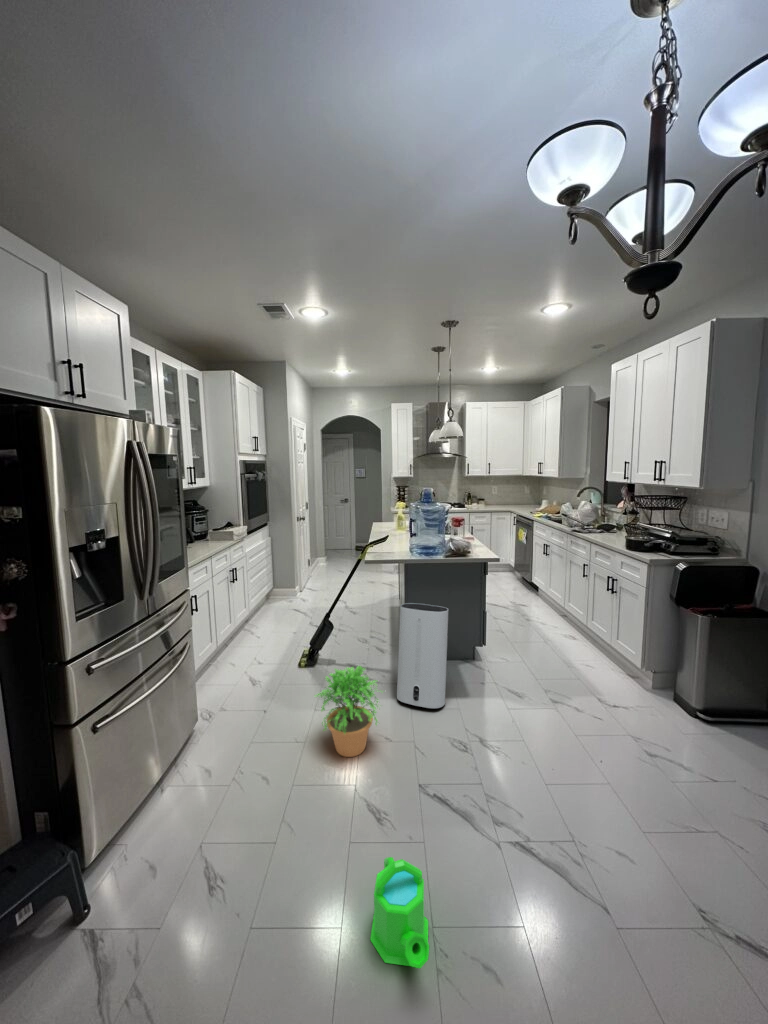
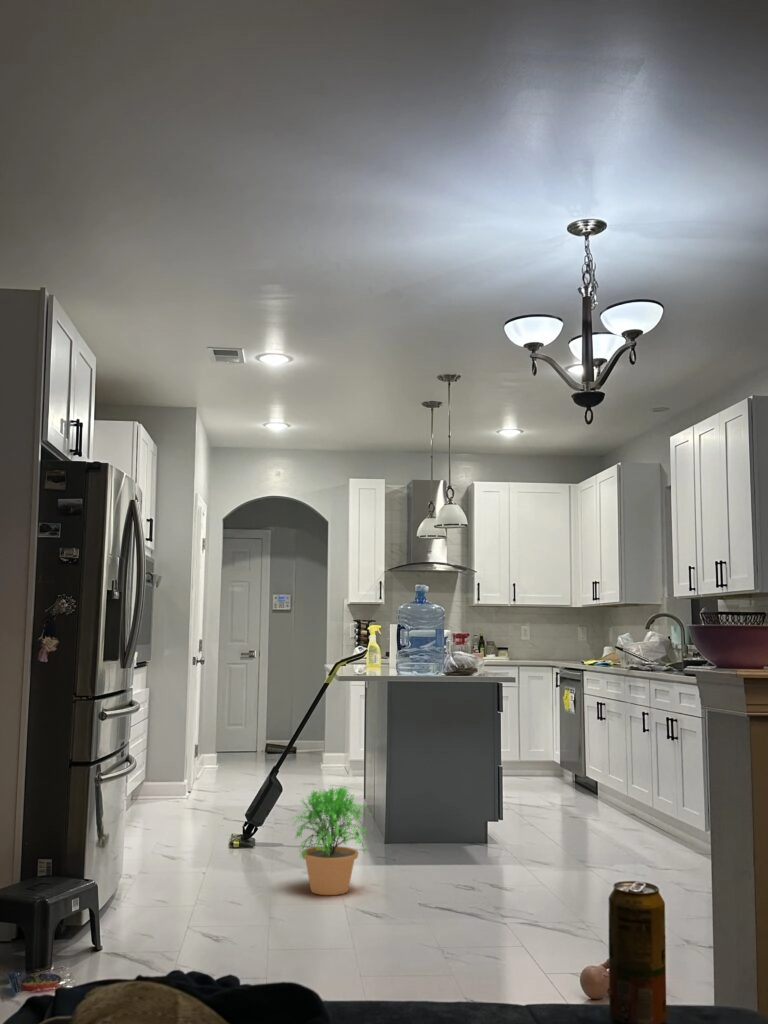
air purifier: present [397,603,448,708] -> none [380,736,449,869]
watering can: present [370,857,429,968] -> none [382,878,438,960]

